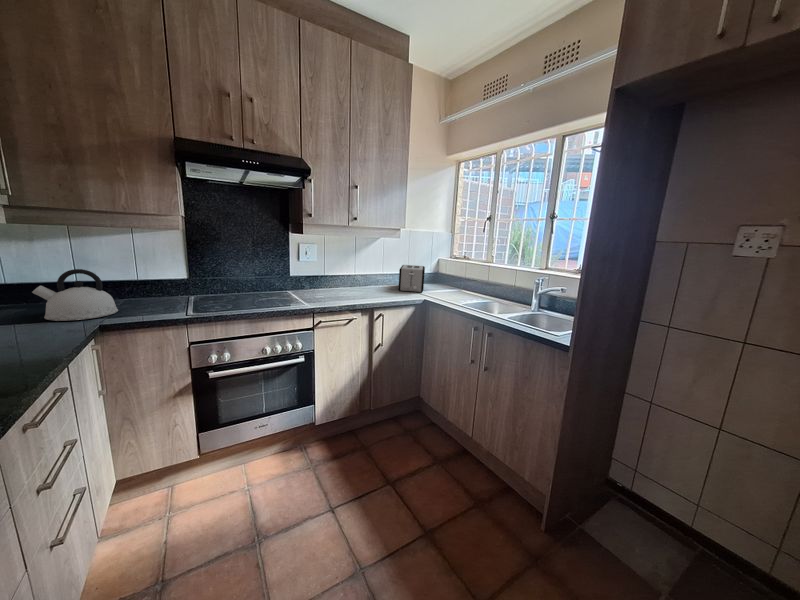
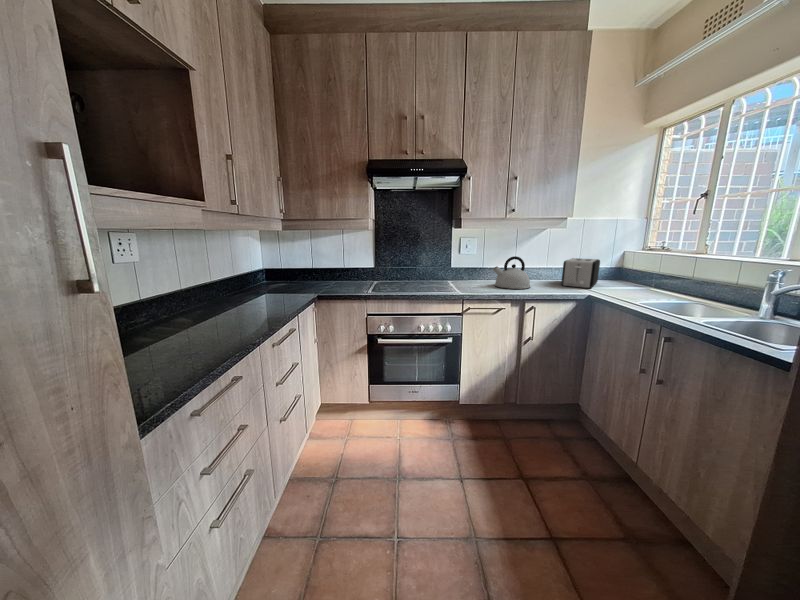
kettle: present [32,269,118,321] -> present [493,256,530,289]

